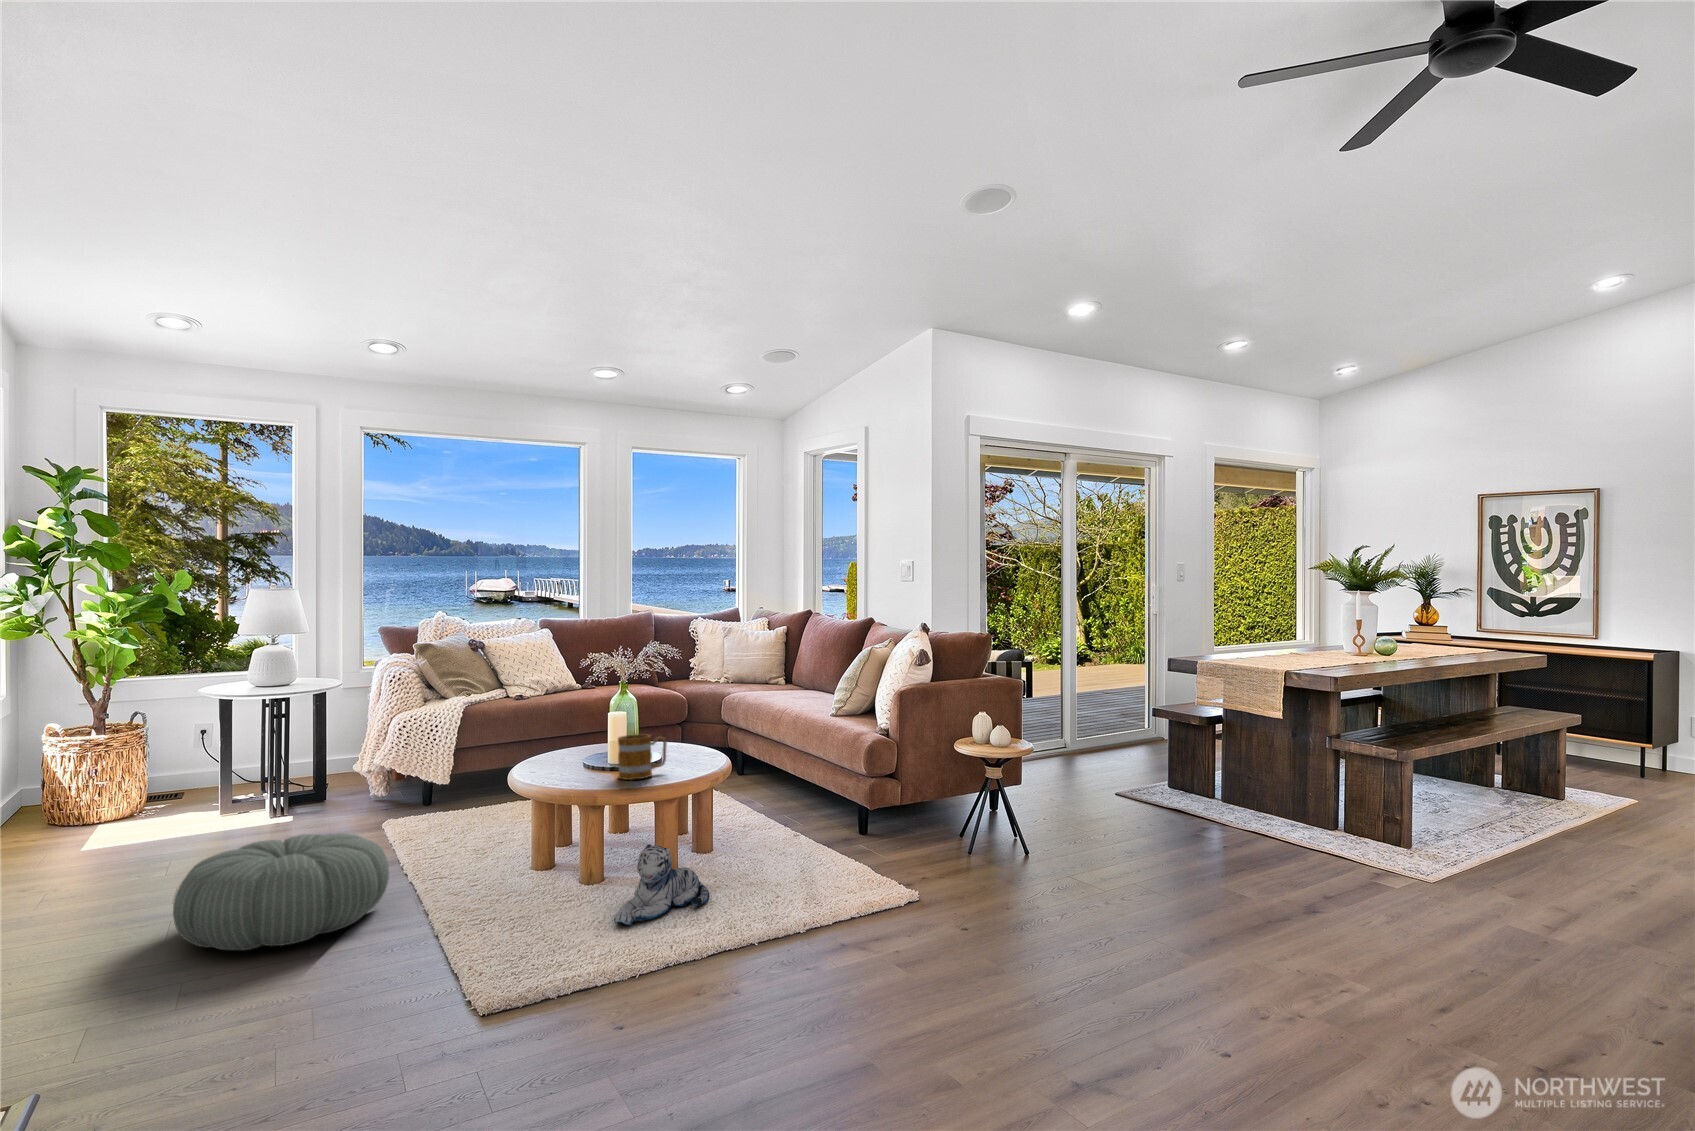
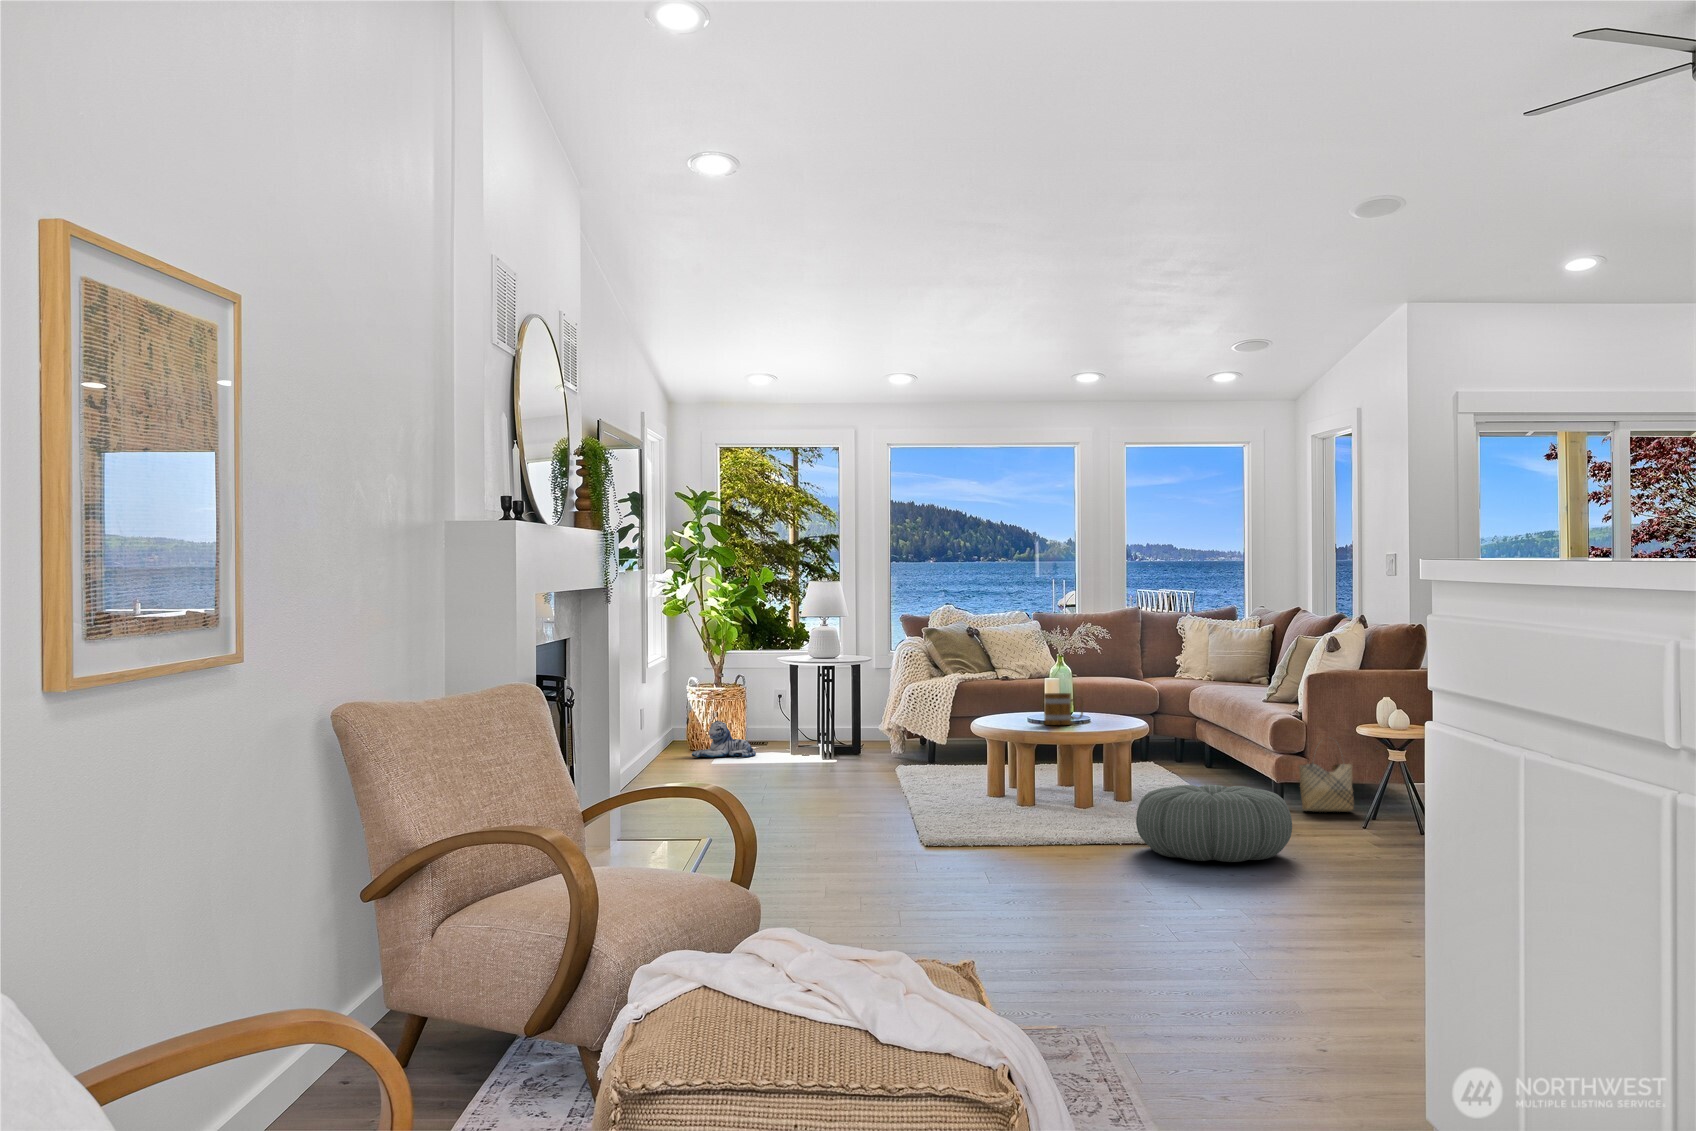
woven basket: none [896,758,950,842] -> present [1299,741,1354,812]
pouf: present [173,833,389,950] -> present [1136,785,1292,862]
plush toy: present [614,844,709,925] -> present [692,721,756,757]

